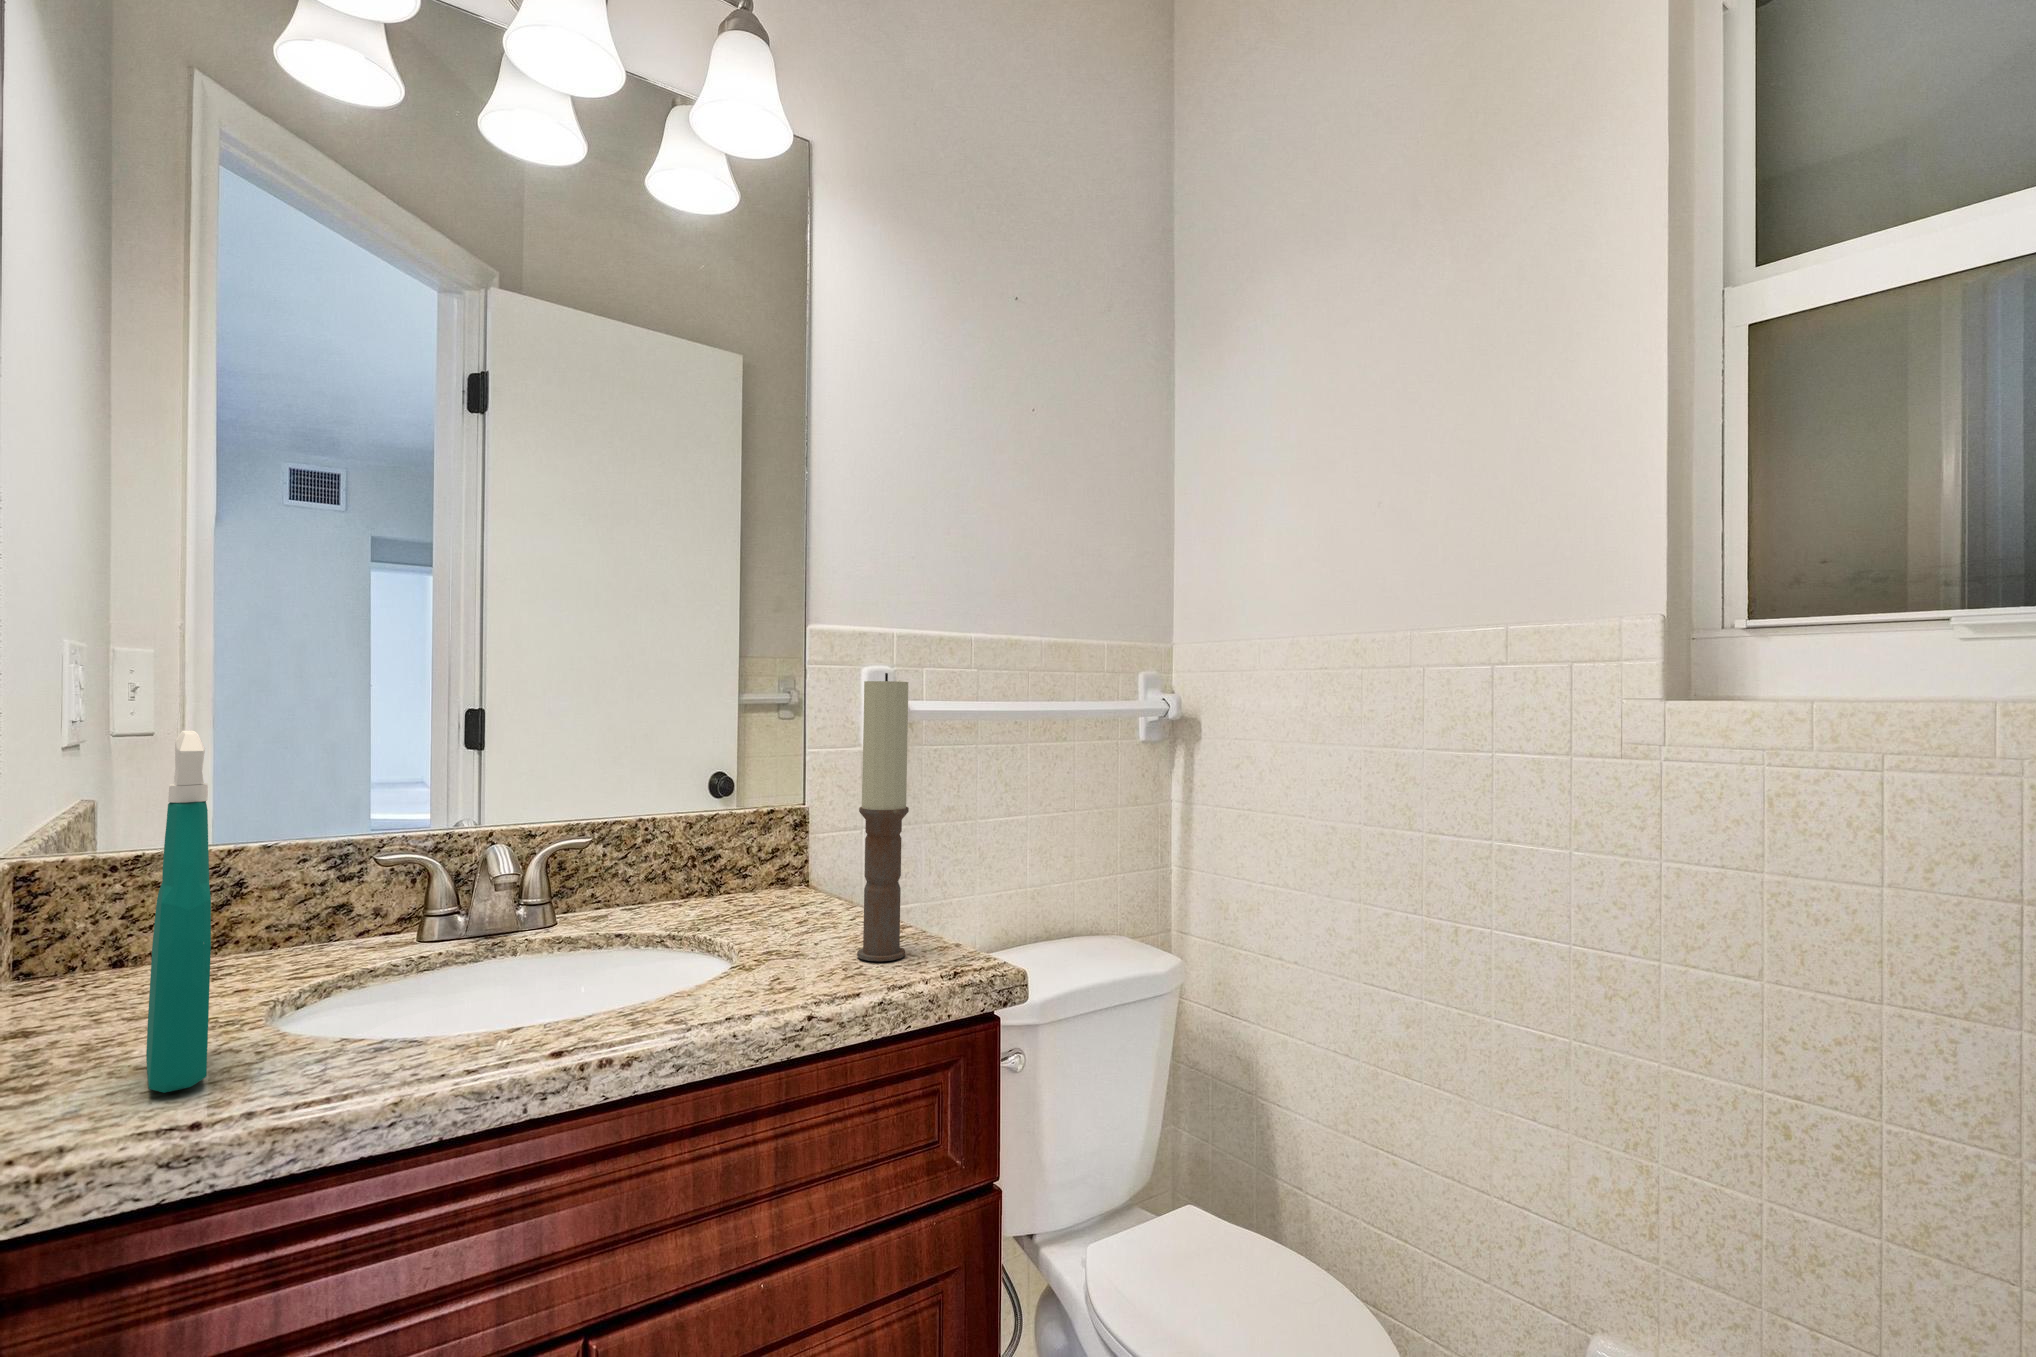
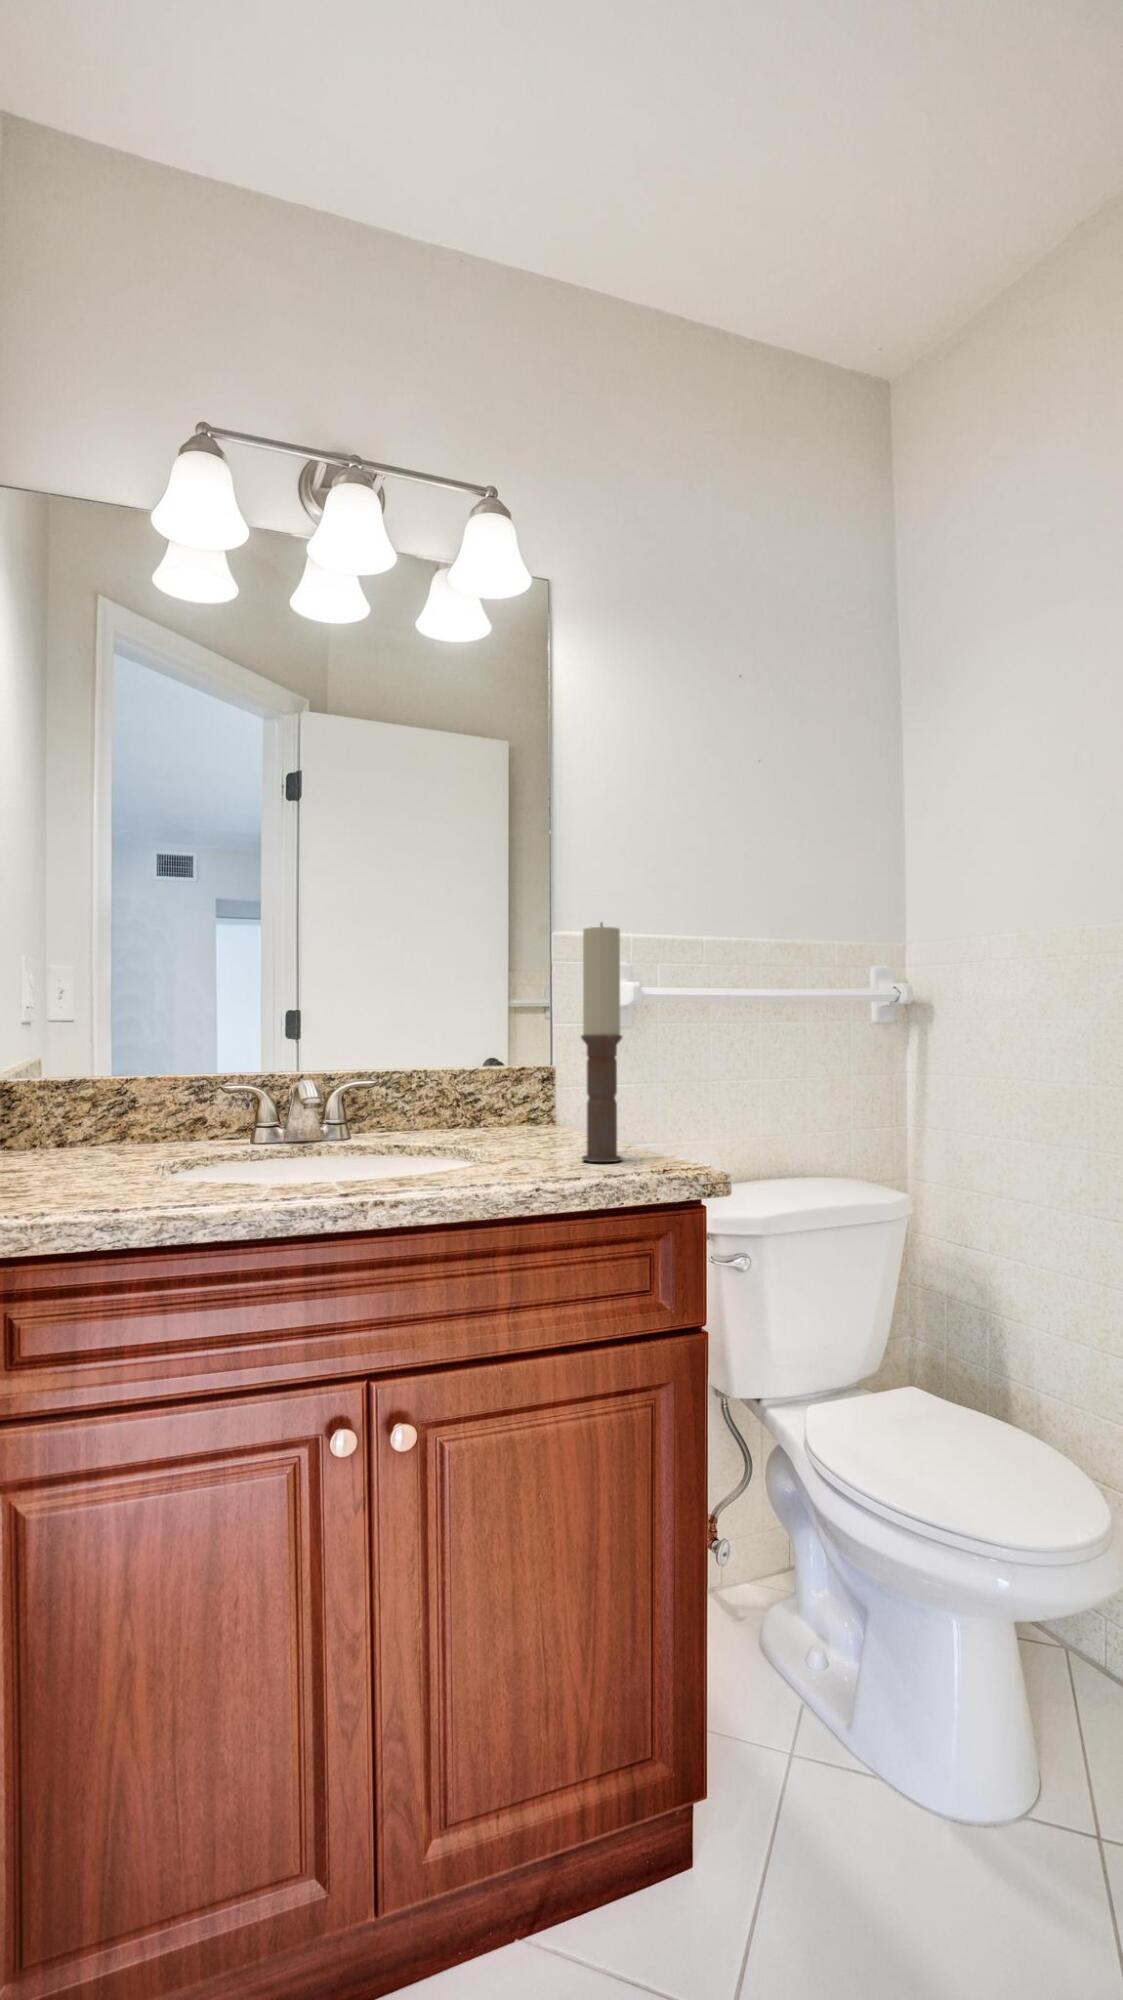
spray bottle: present [146,731,211,1093] -> none [84,952,122,1196]

